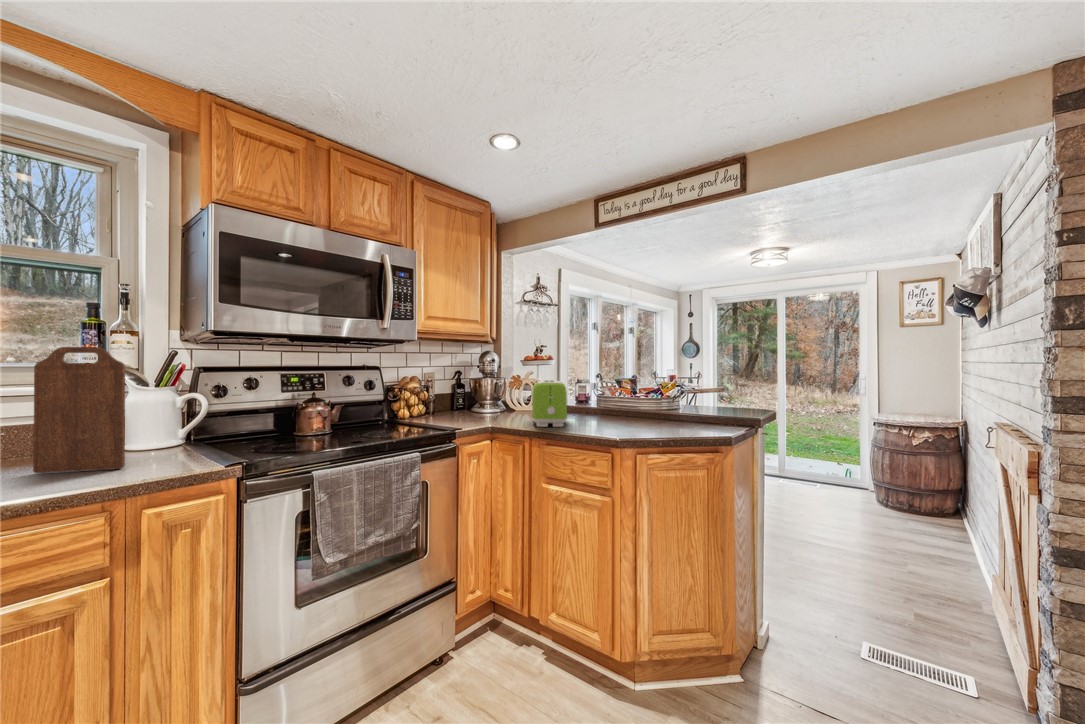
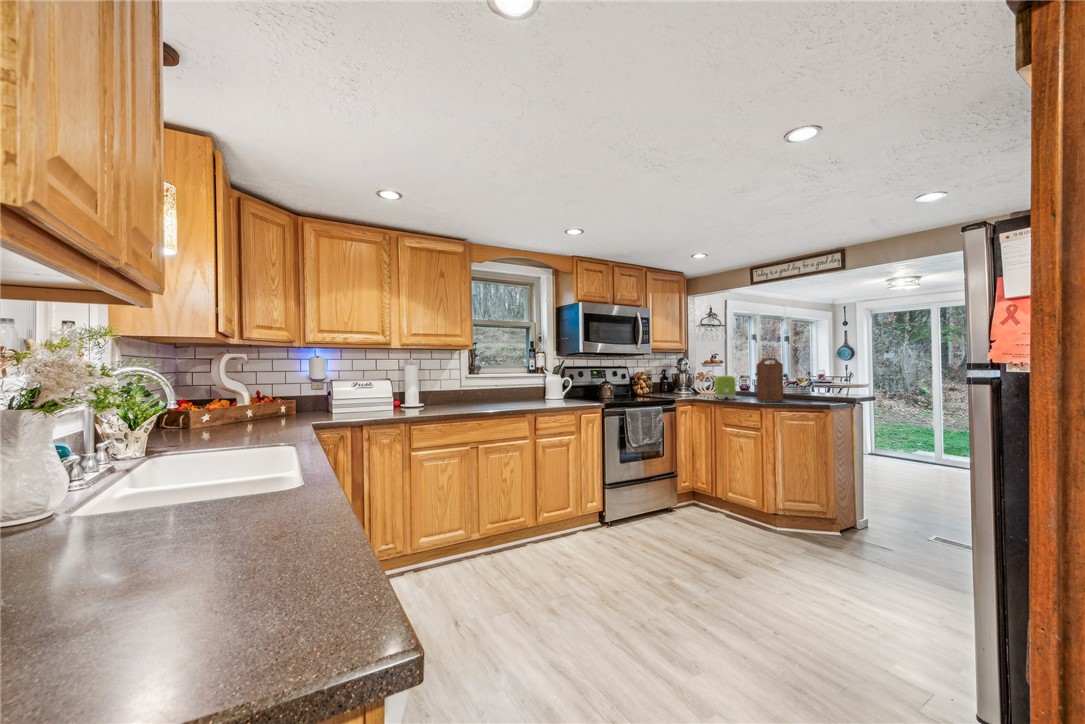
cutting board: present [33,347,125,473] -> present [756,358,783,401]

